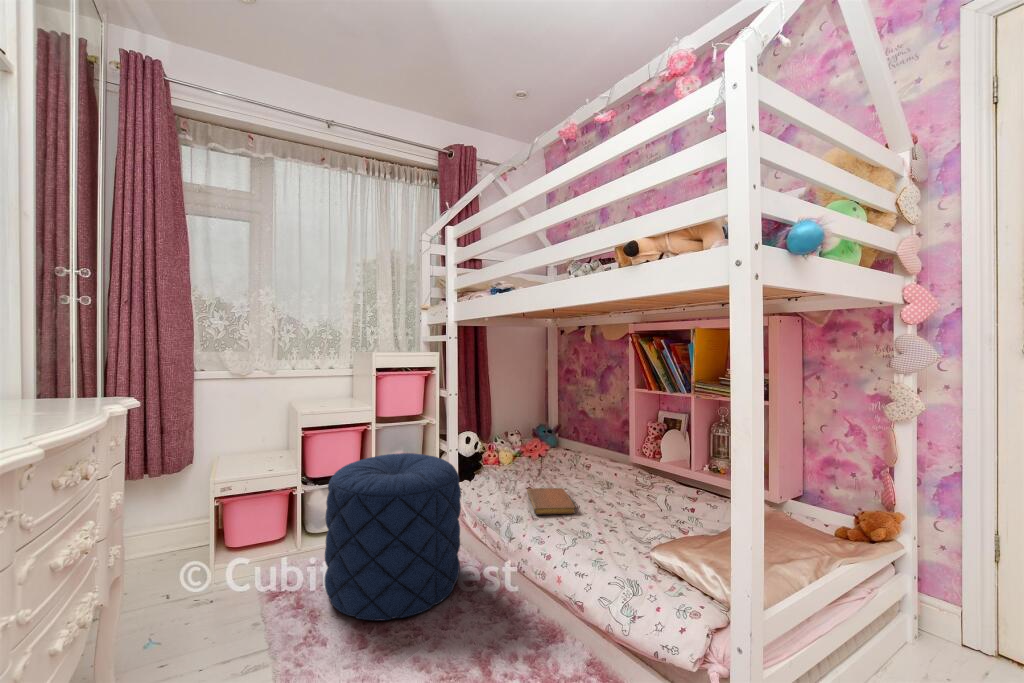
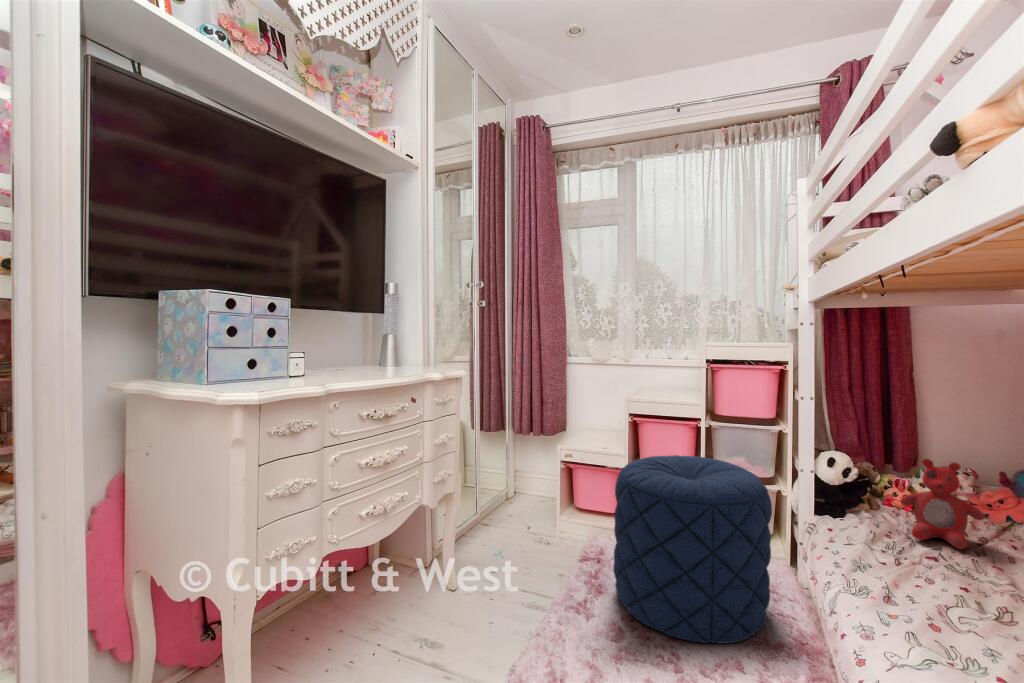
stuffed bear: none [504,425,543,478] -> present [900,459,984,549]
notebook: present [527,488,575,515] -> none [887,556,989,623]

